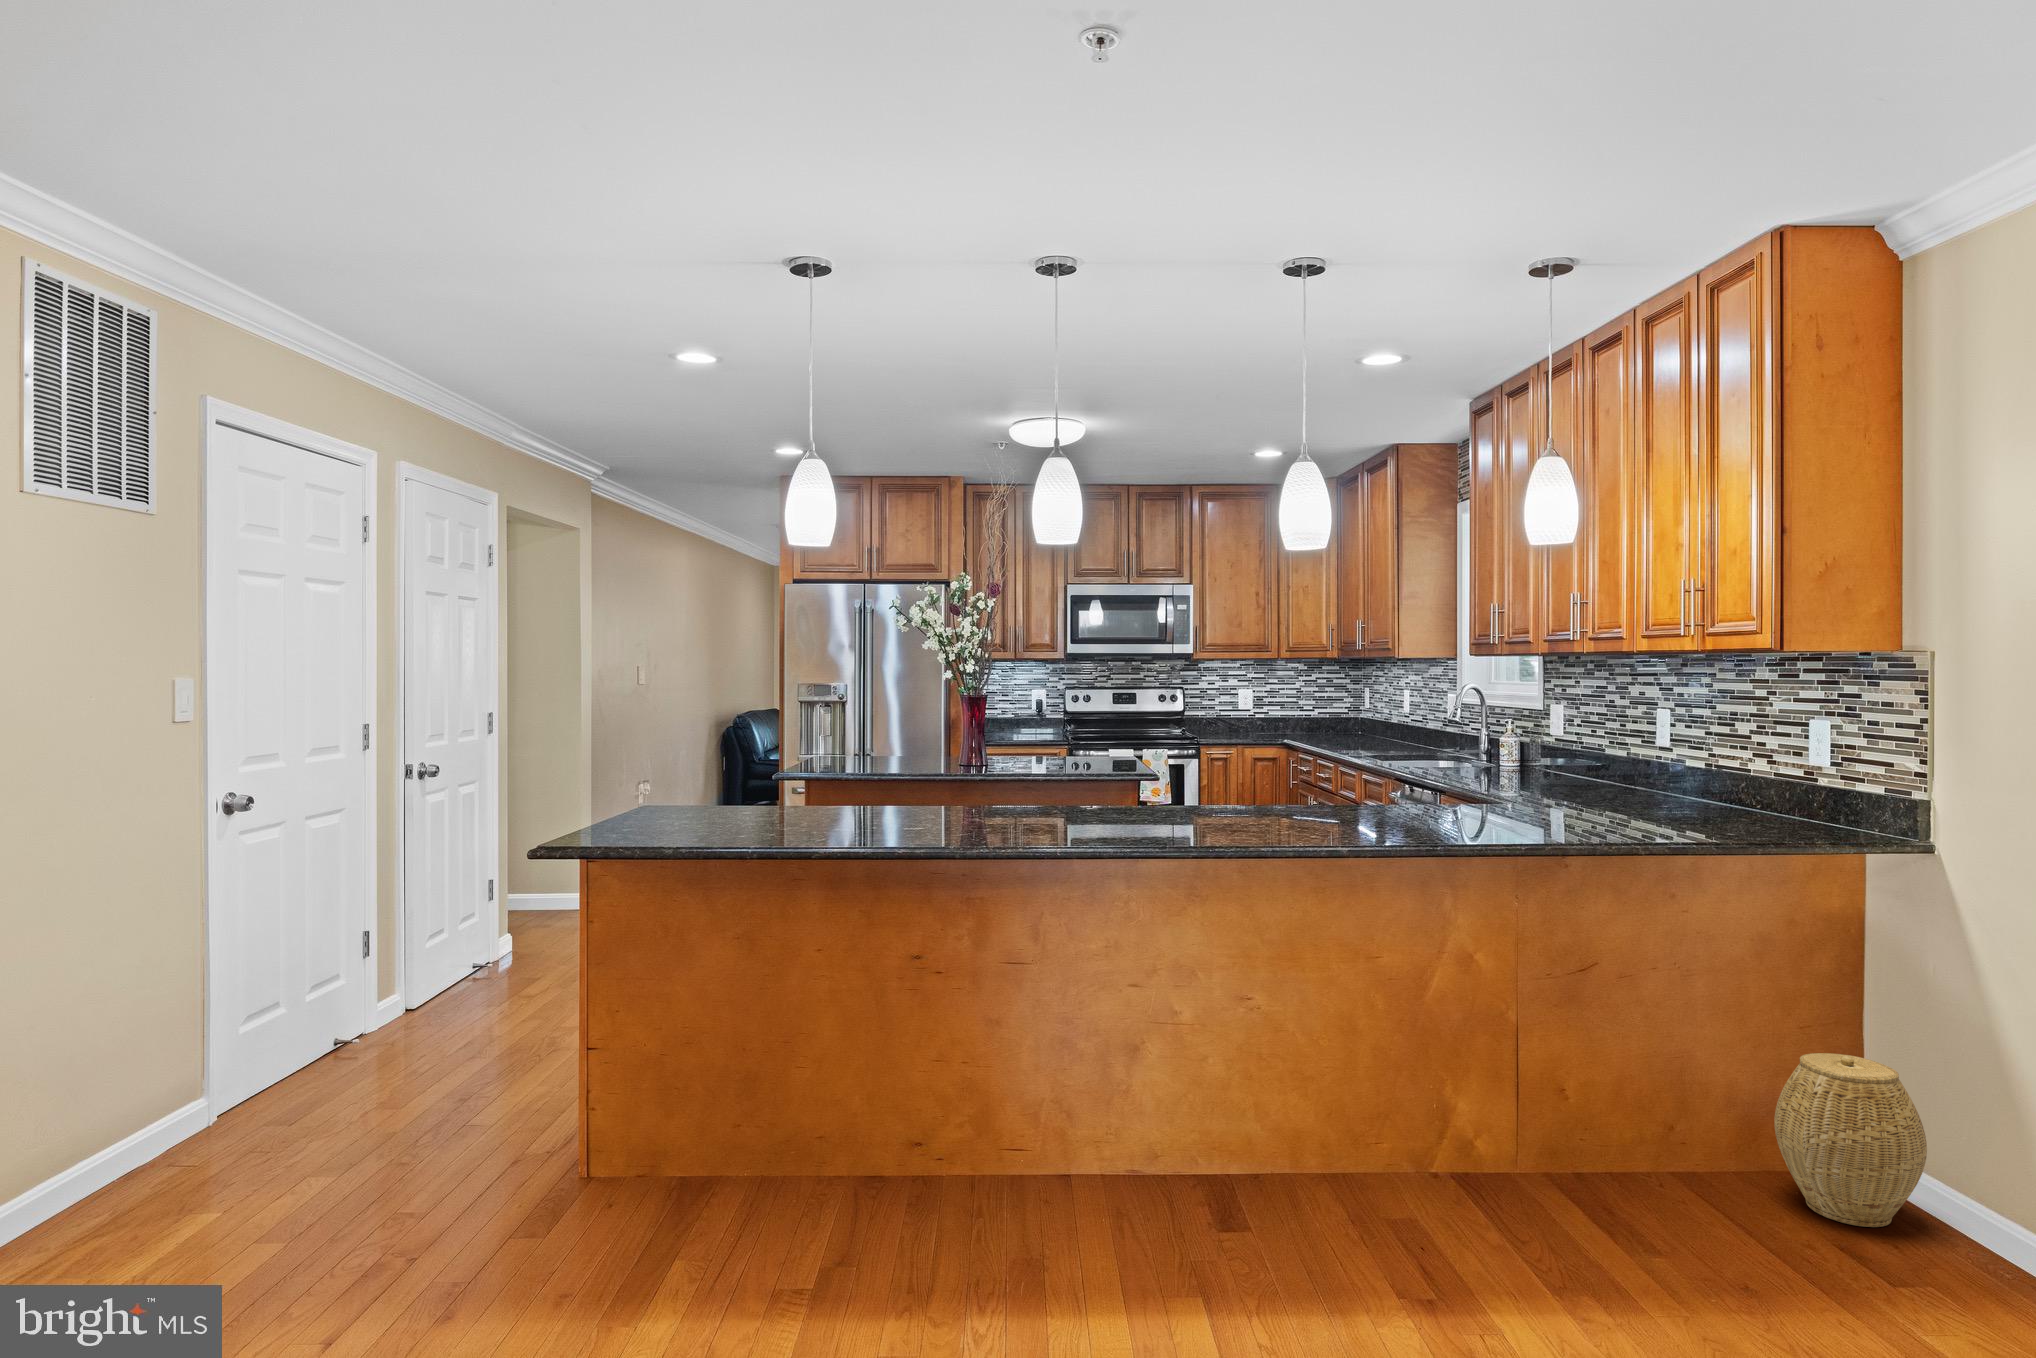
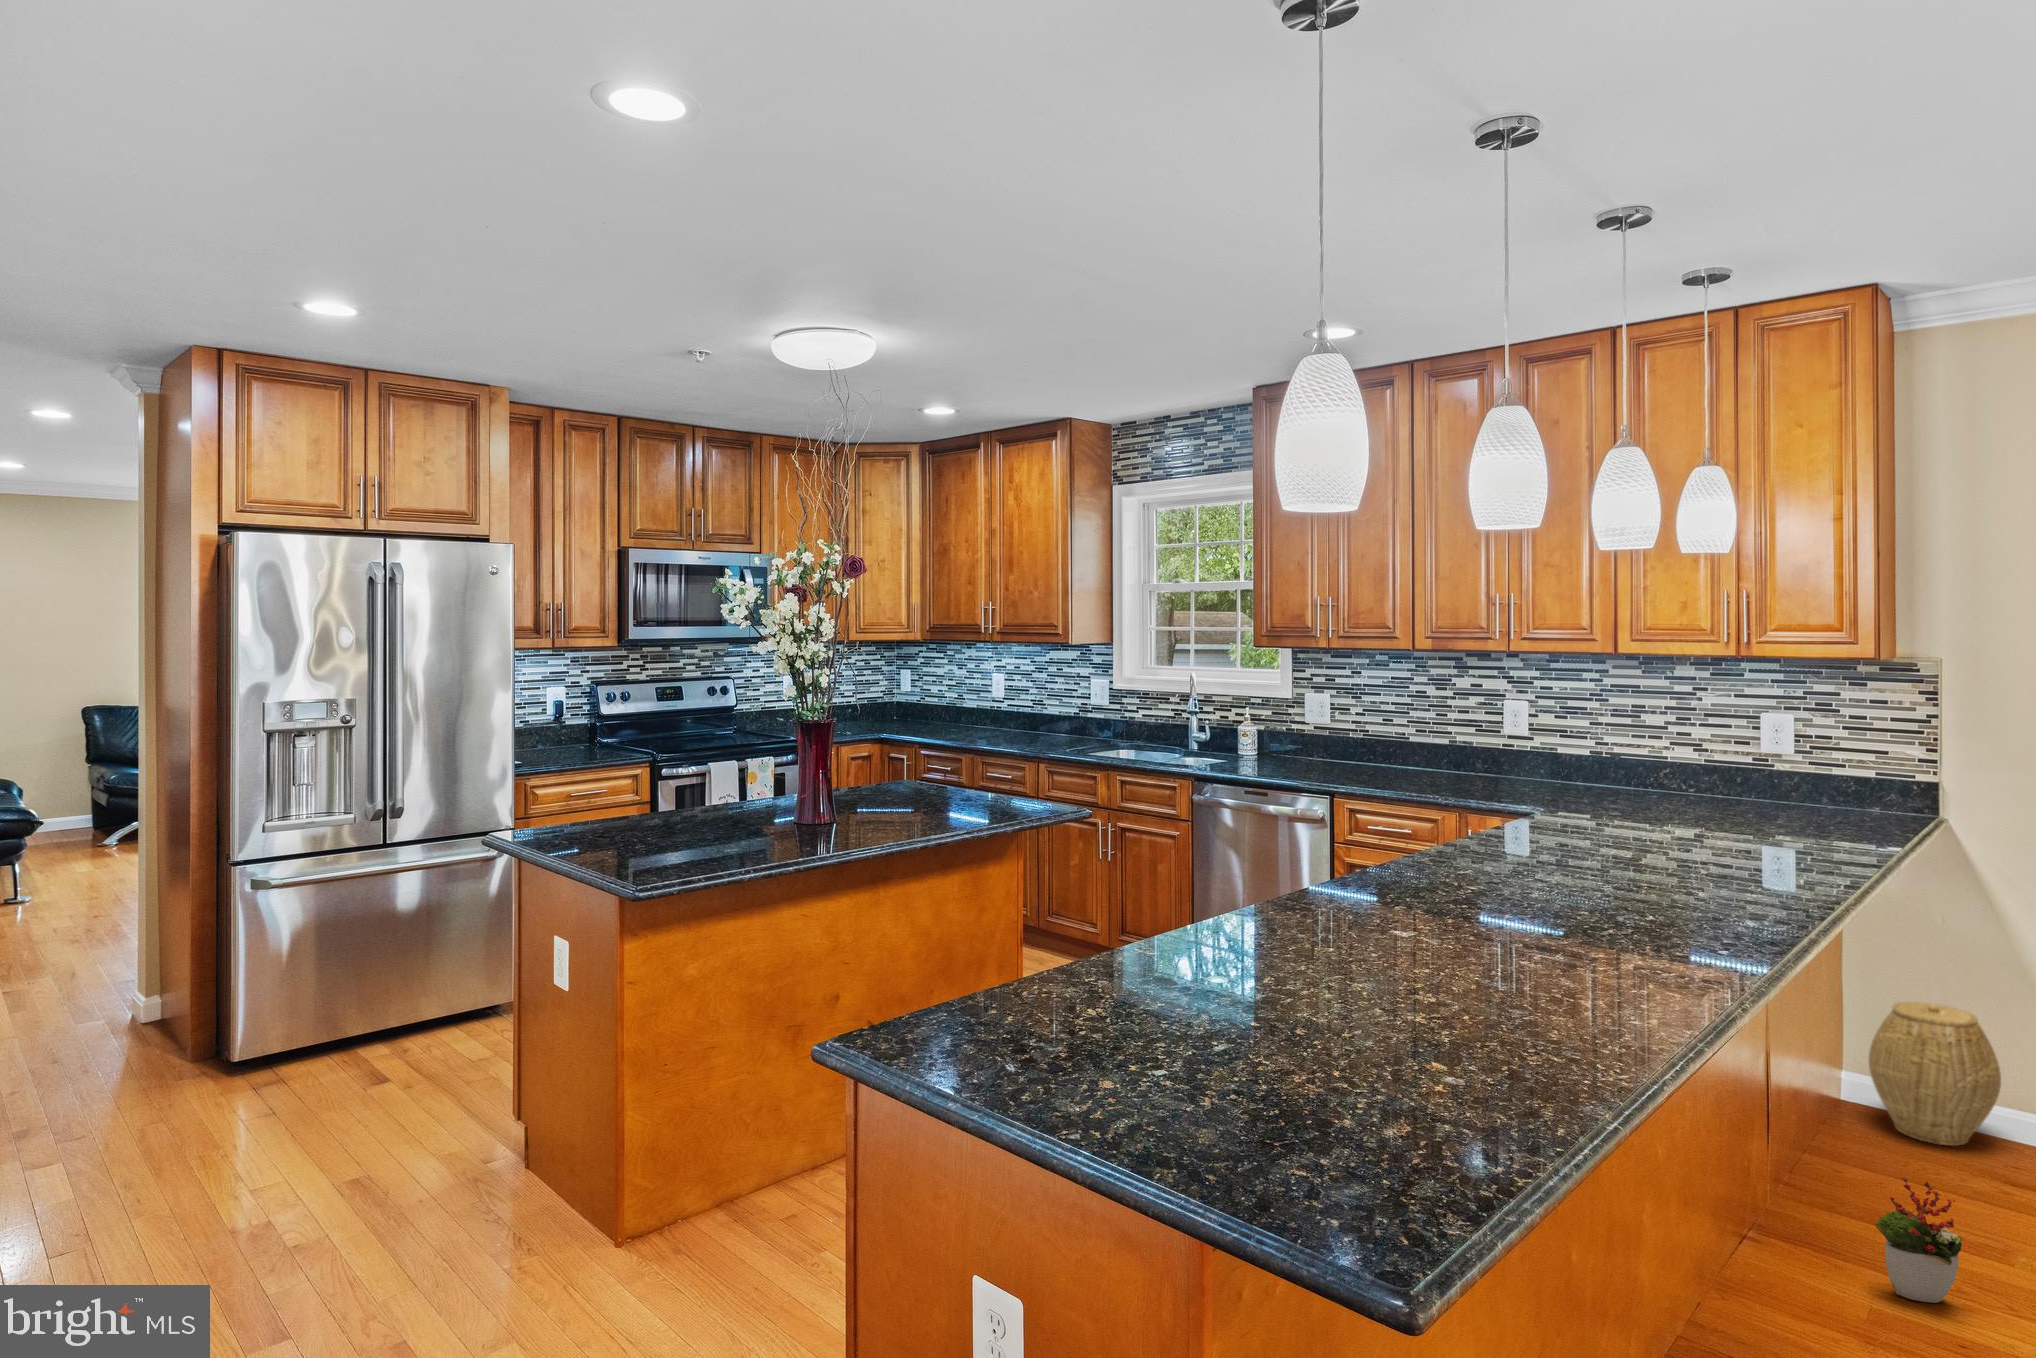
decorative plant: none [1383,1113,1441,1233] -> present [1875,1177,1962,1303]

